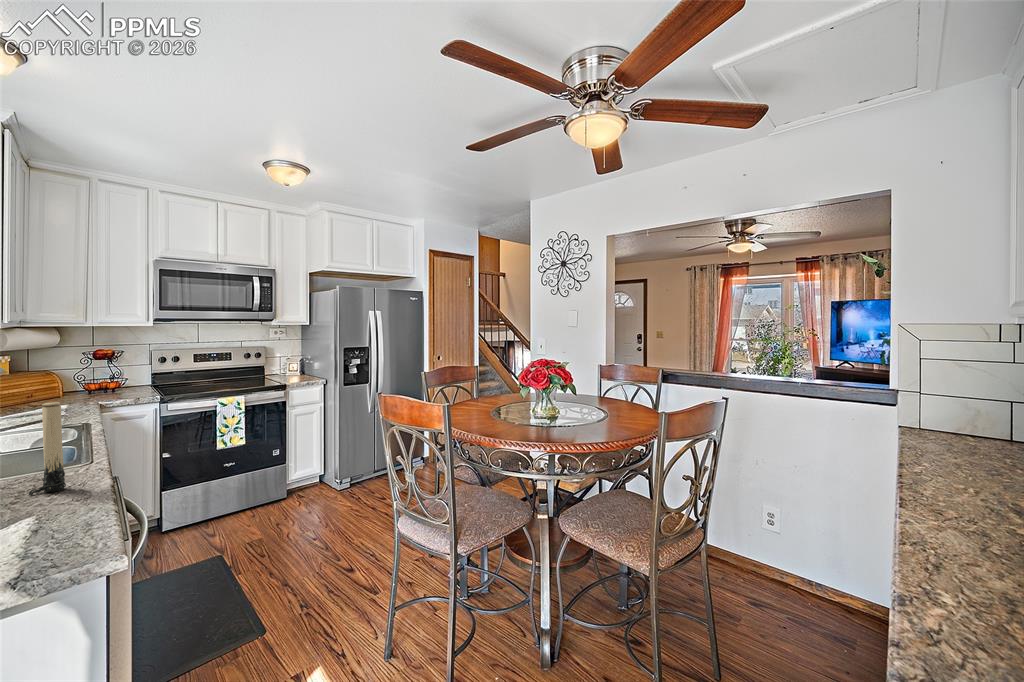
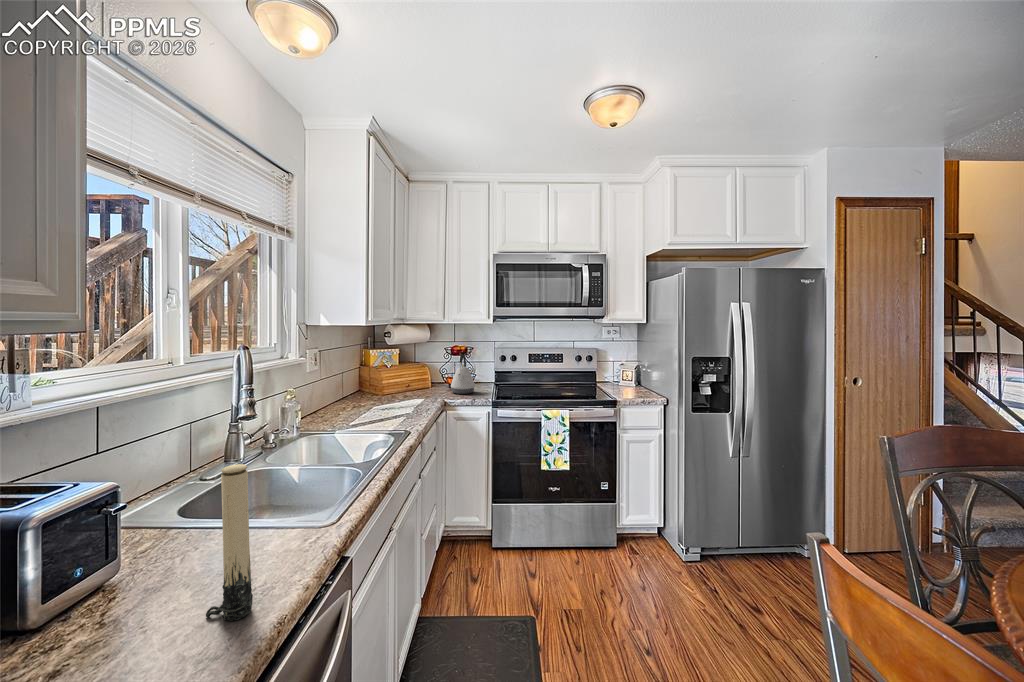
kettle: none [102,356,134,395] -> present [451,355,475,394]

